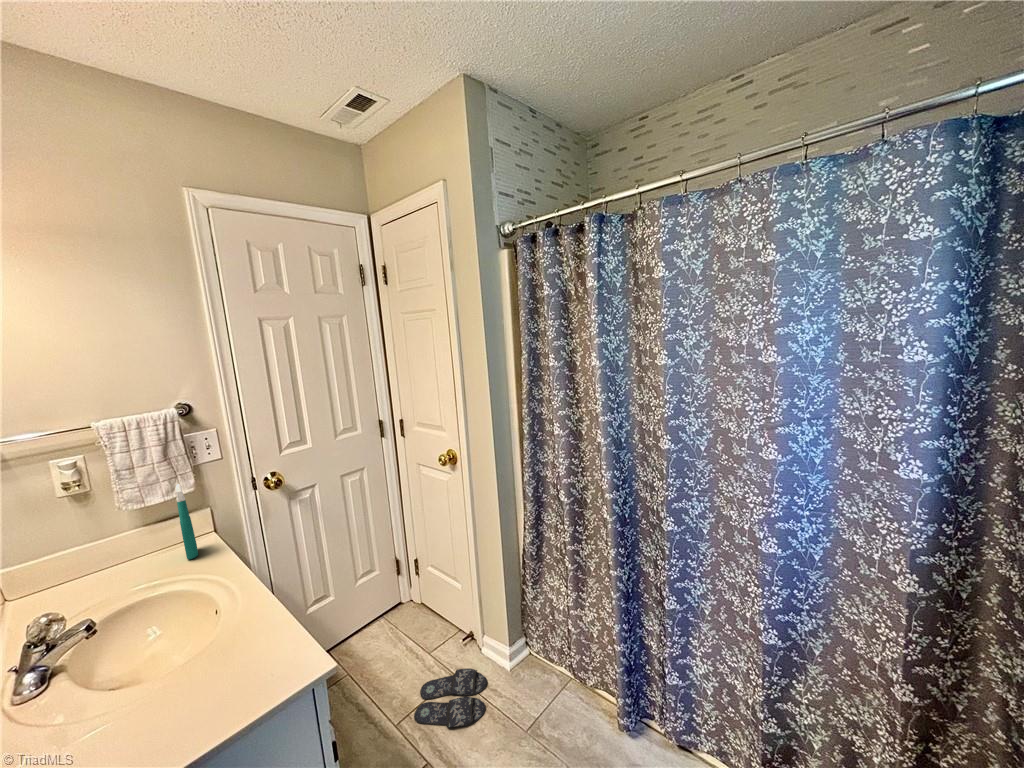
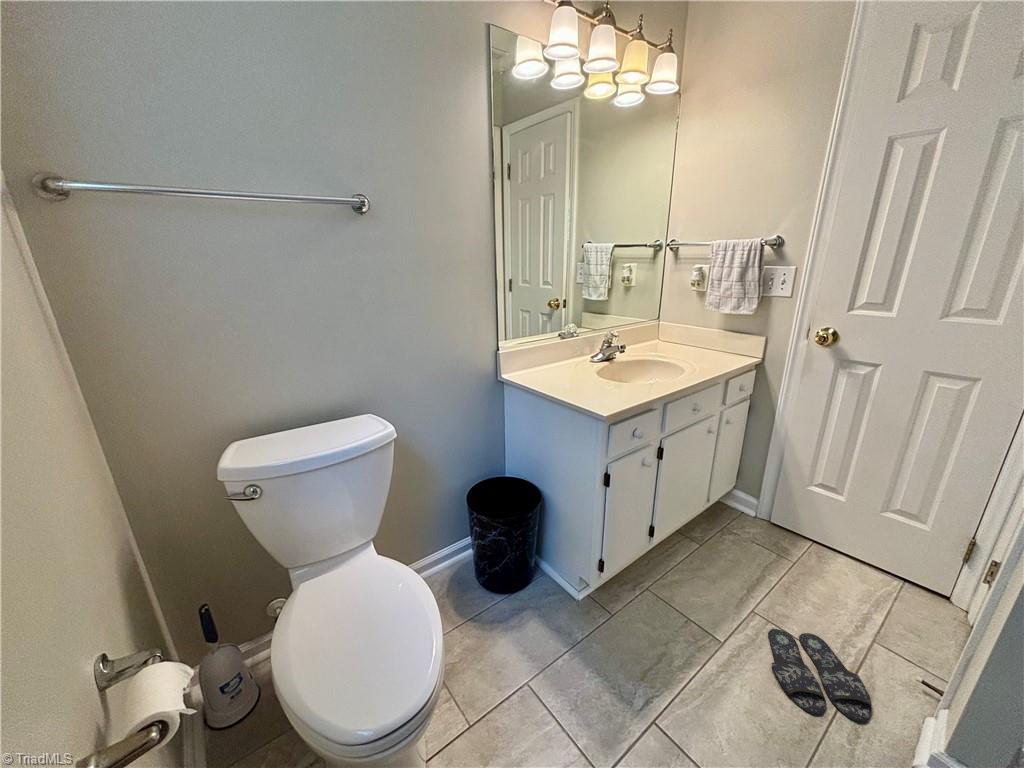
spray bottle: present [176,484,198,559] -> none [715,302,738,361]

